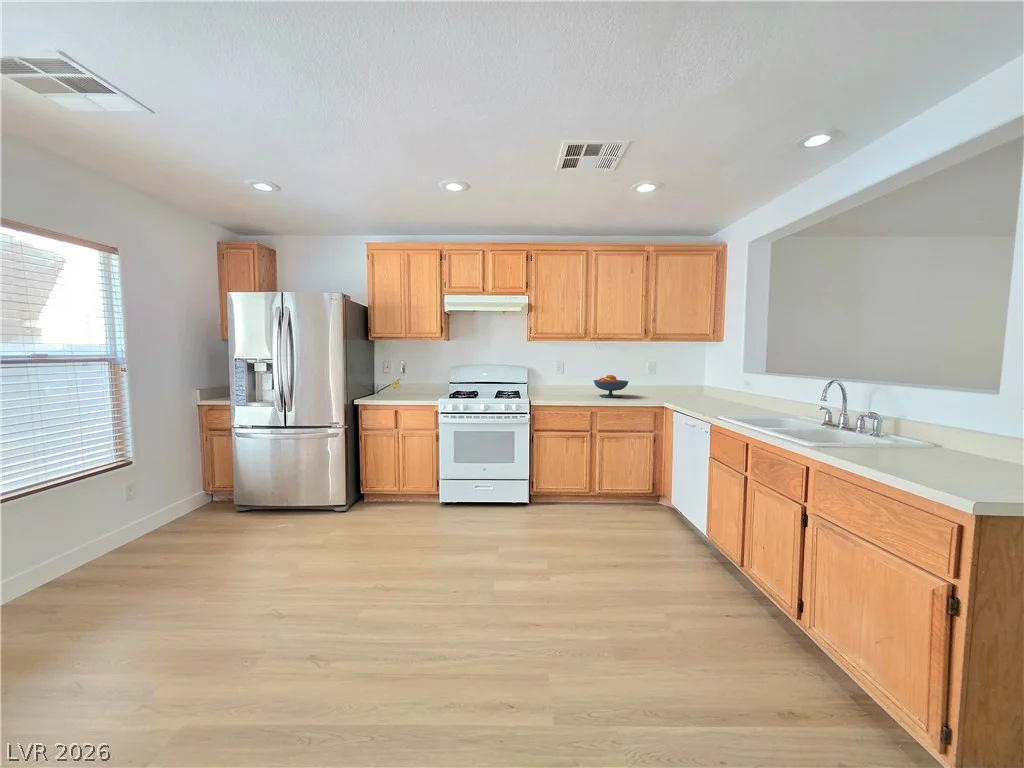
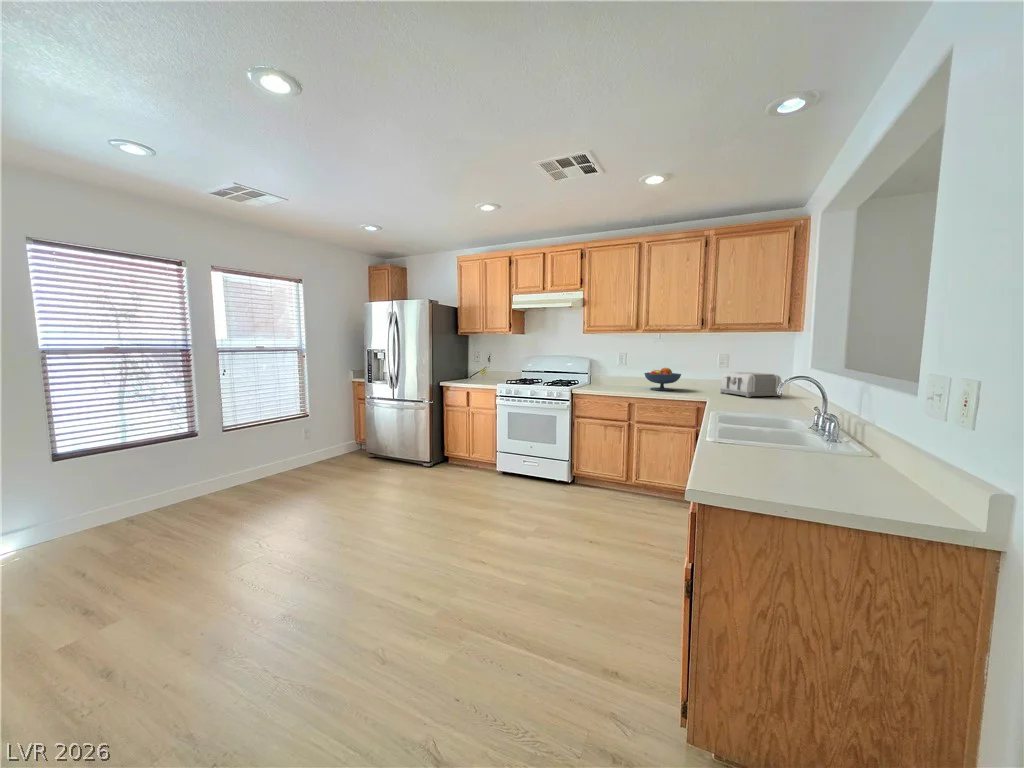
toaster: none [663,377,712,401] -> present [720,372,782,397]

